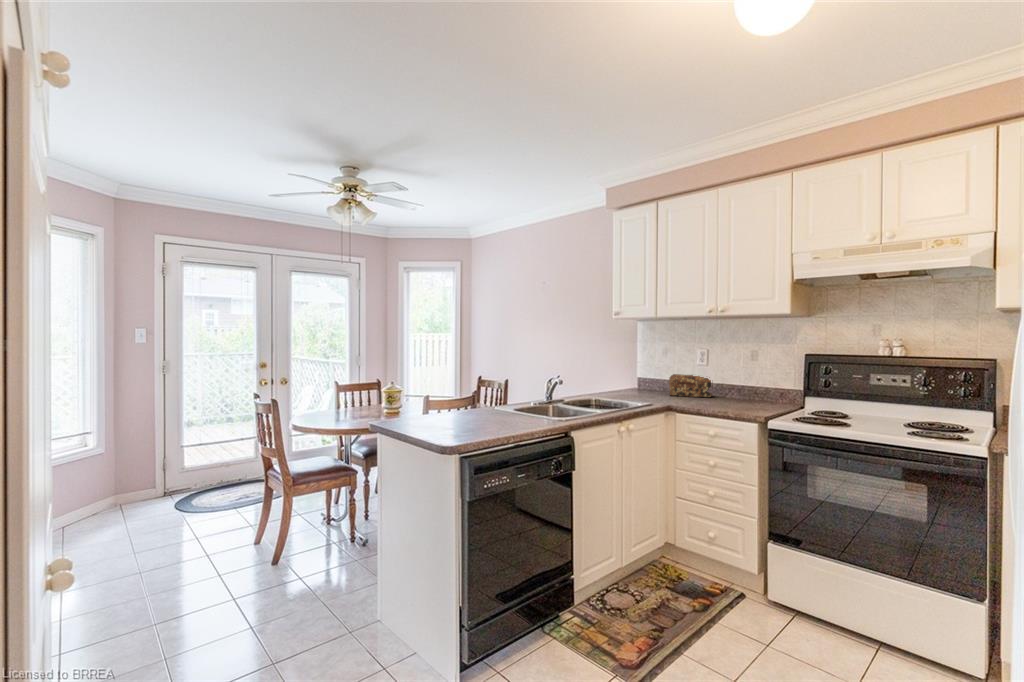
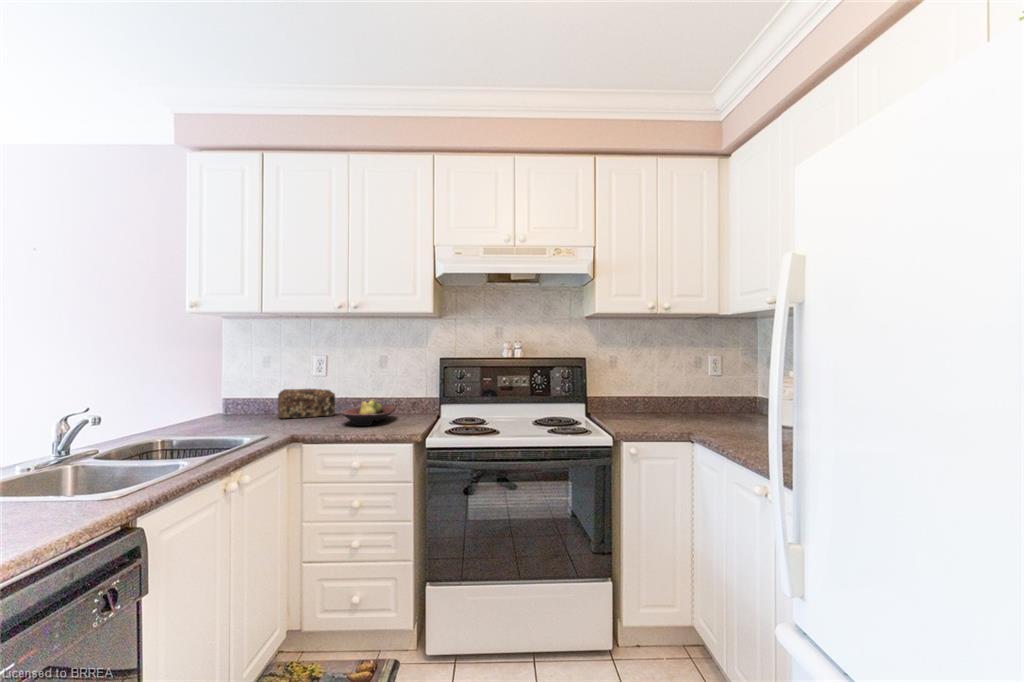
fruit bowl: none [709,386,760,407] -> present [341,399,396,426]

